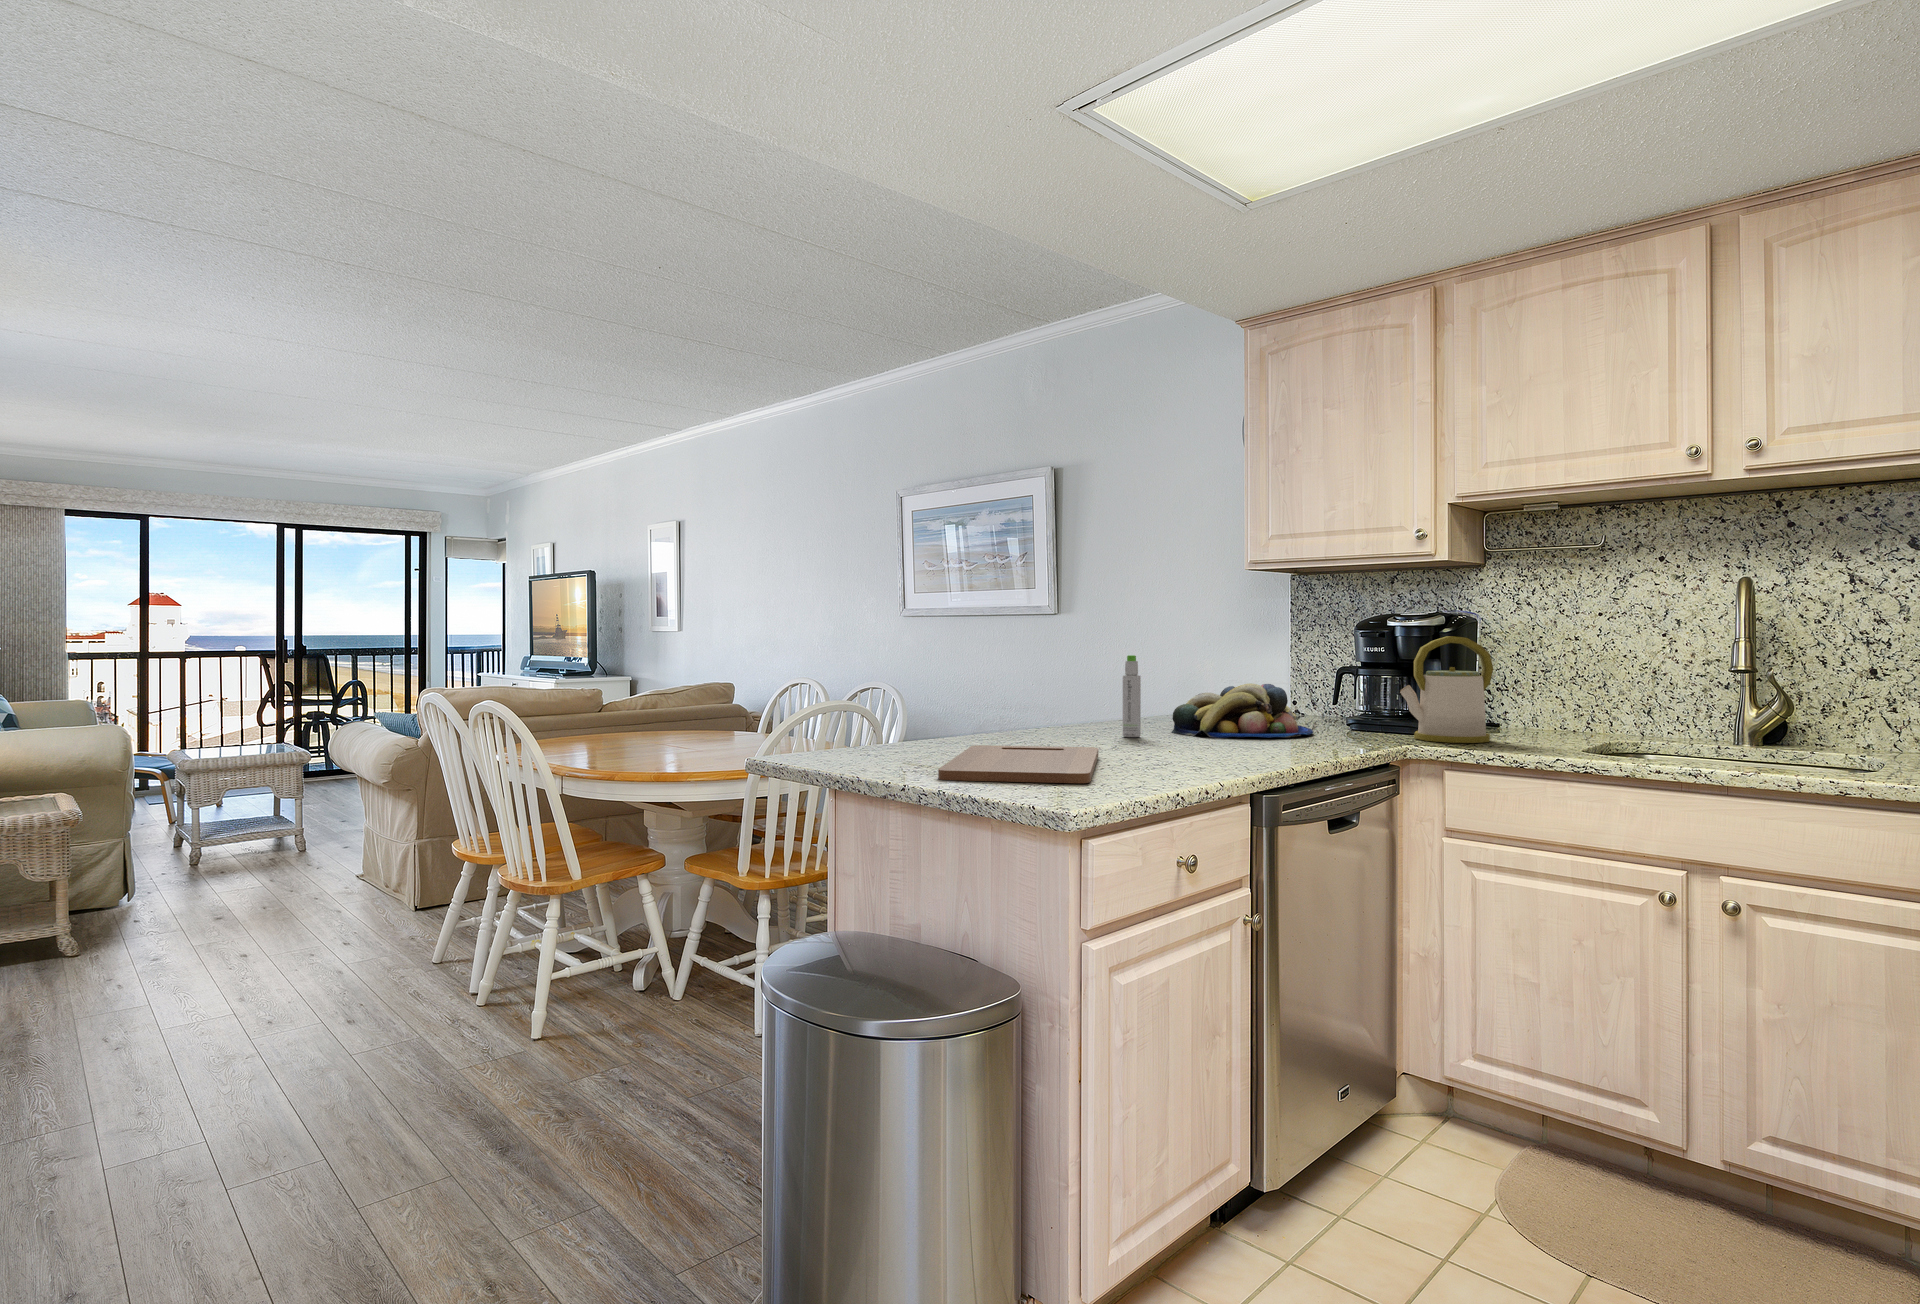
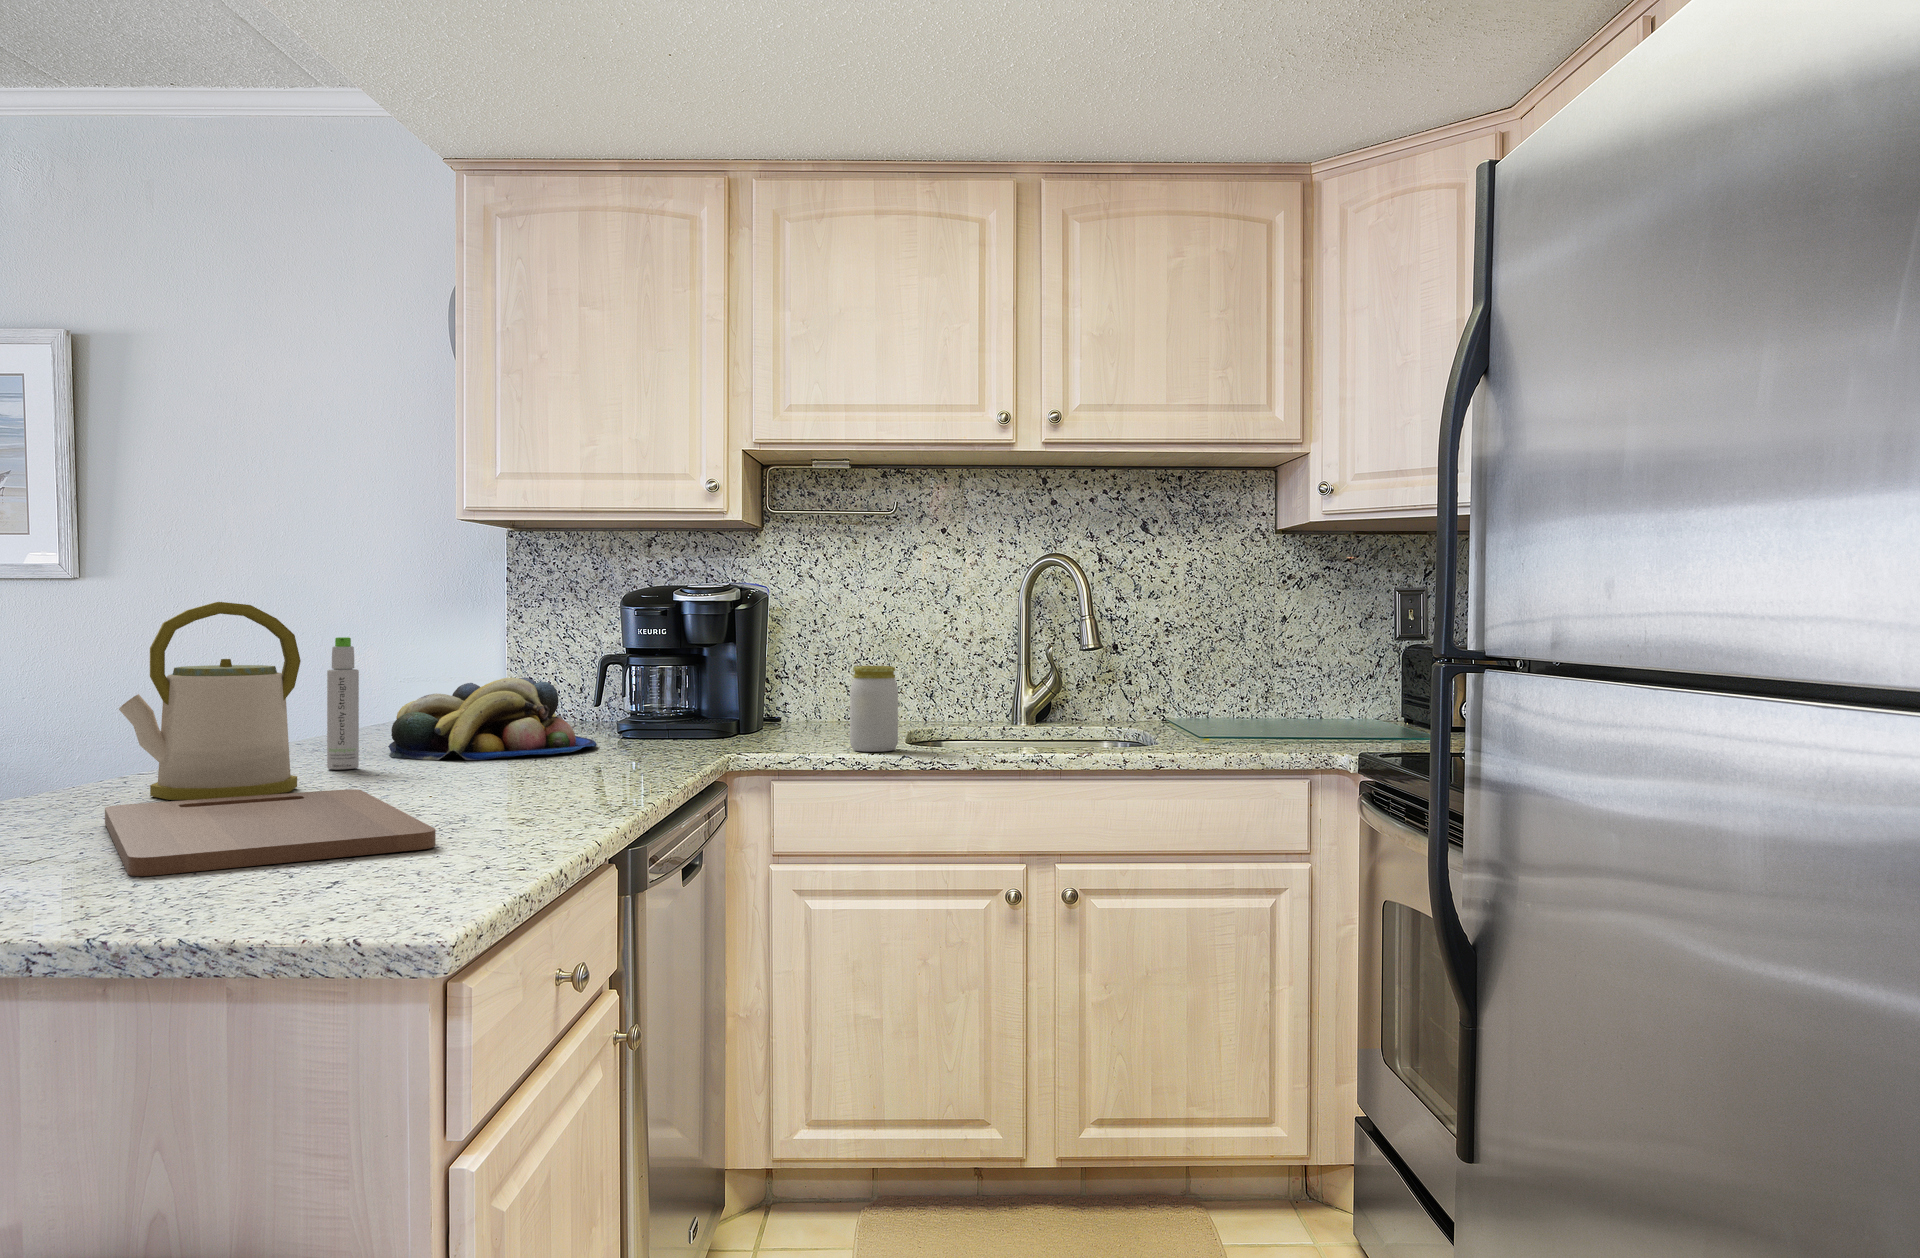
kettle: present [1400,636,1493,743] -> present [119,602,301,800]
jar: none [1510,682,1557,755] -> present [850,666,898,752]

